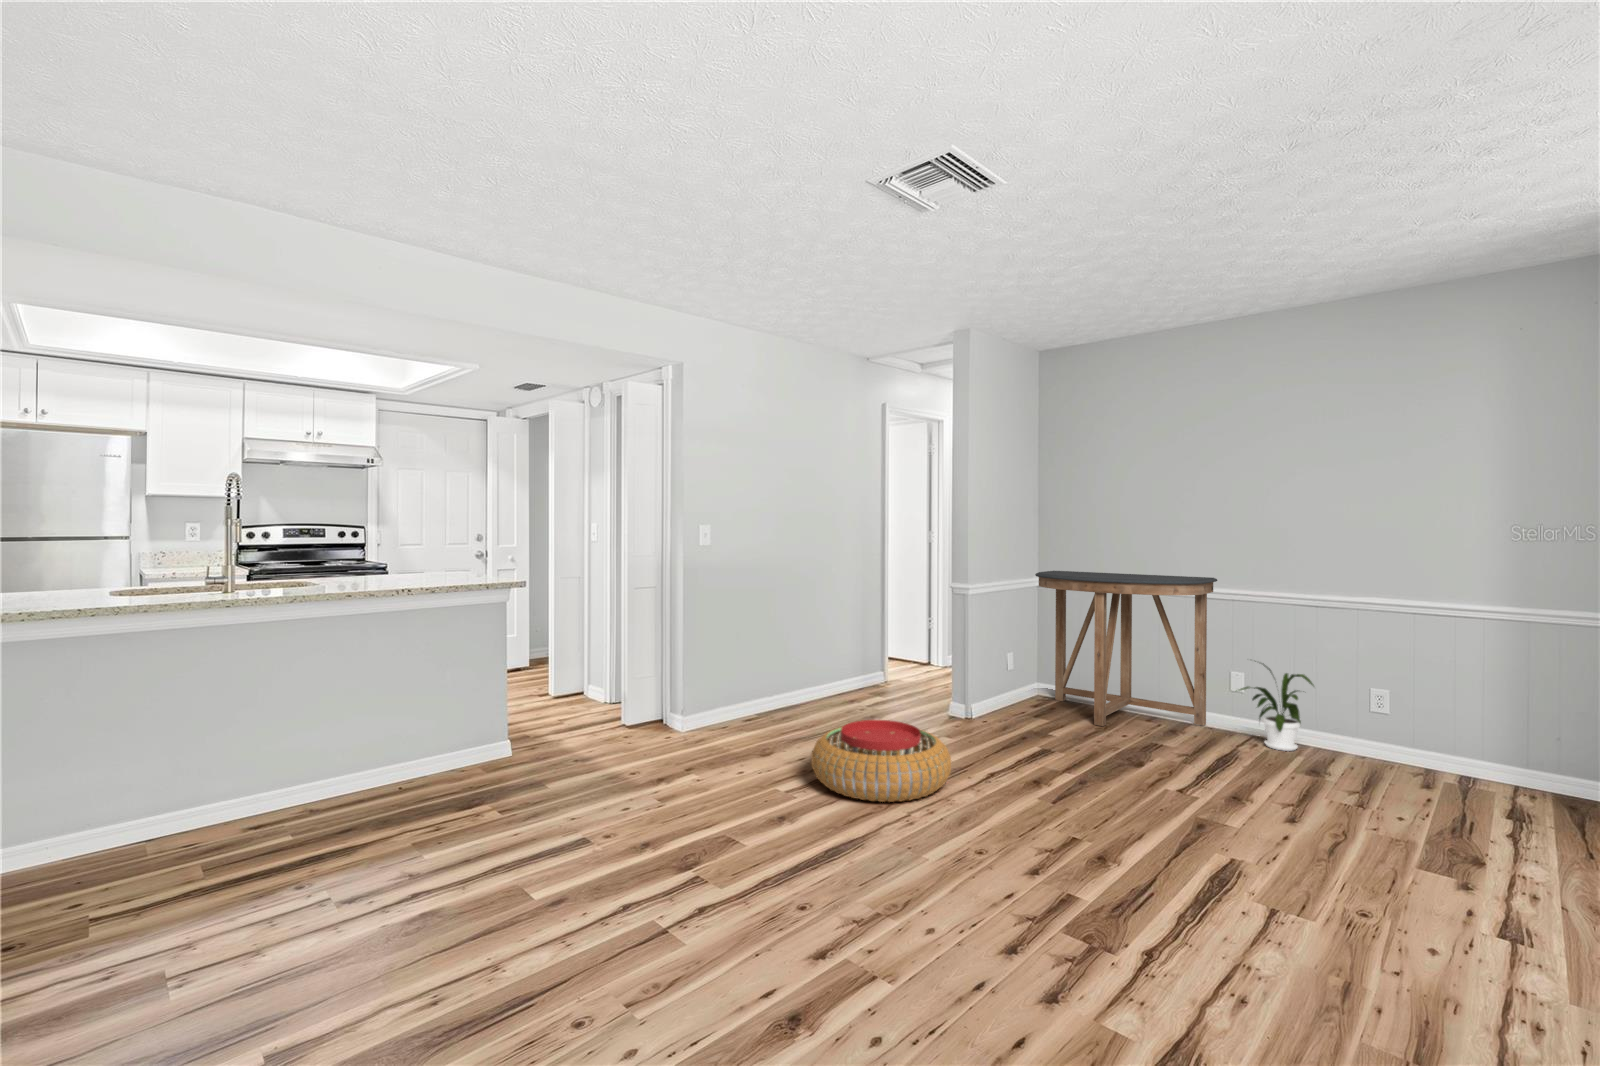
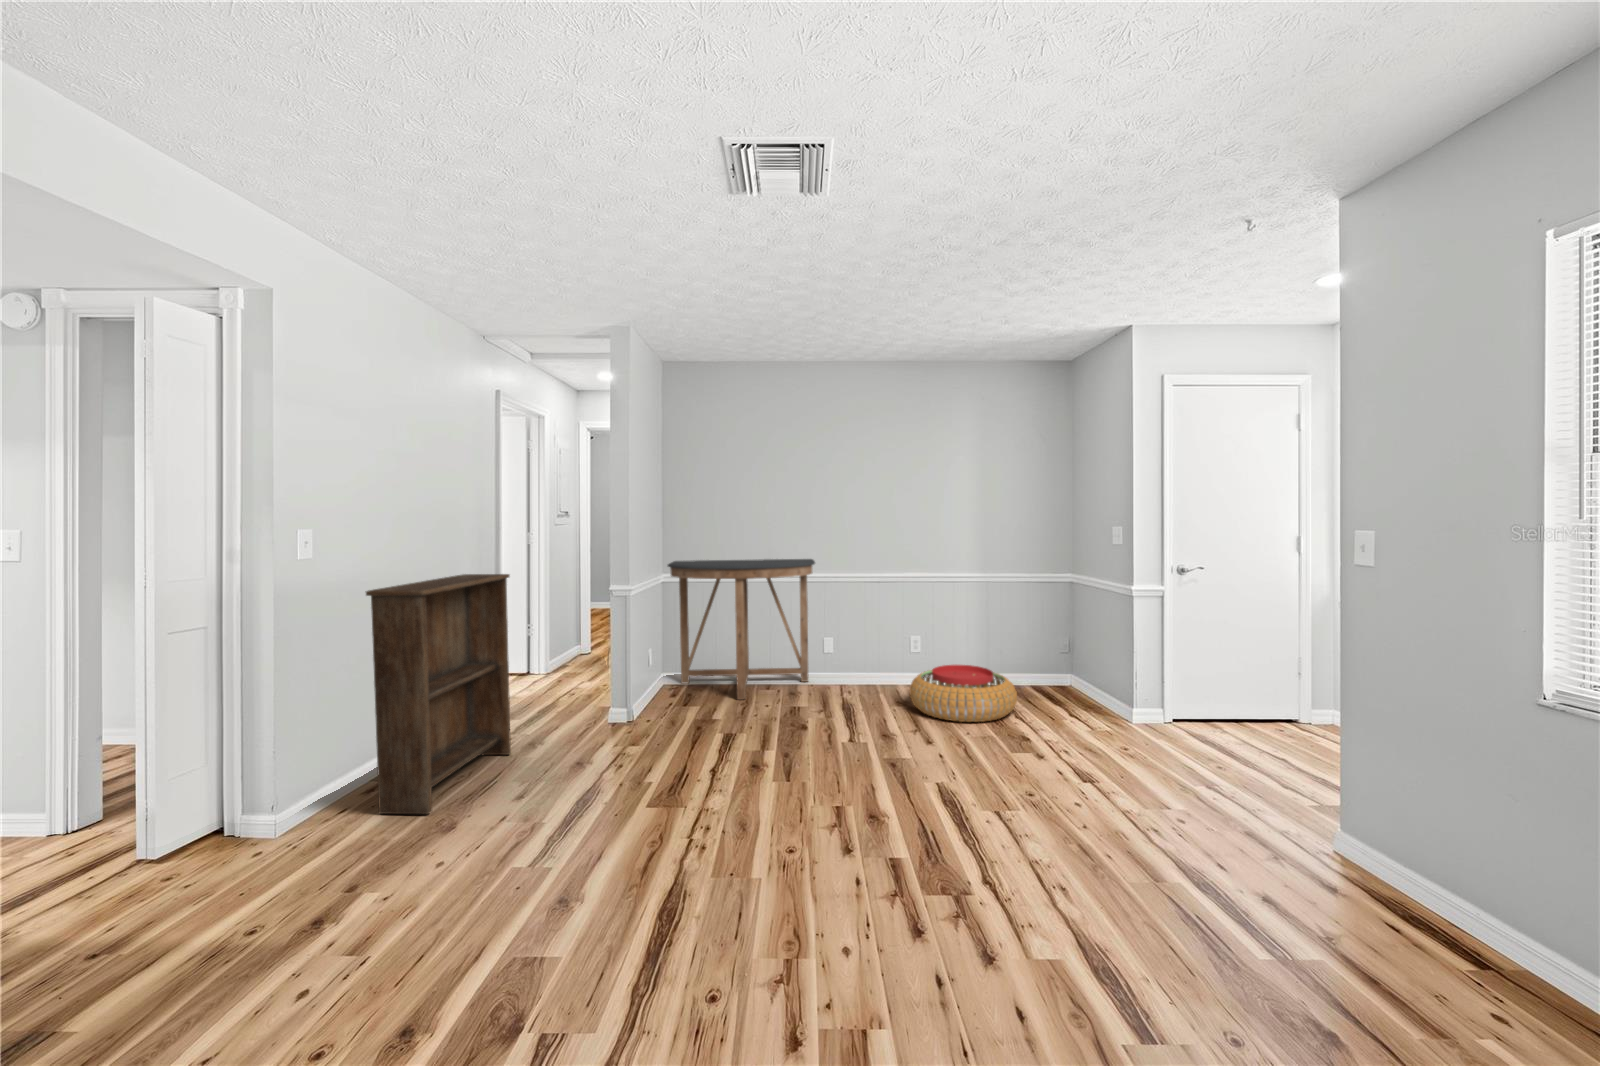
bookshelf: none [738,567,857,743] -> present [366,574,511,814]
house plant: present [1239,661,1313,751] -> none [842,622,892,690]
pouf: present [811,720,951,802] -> present [910,665,1017,722]

